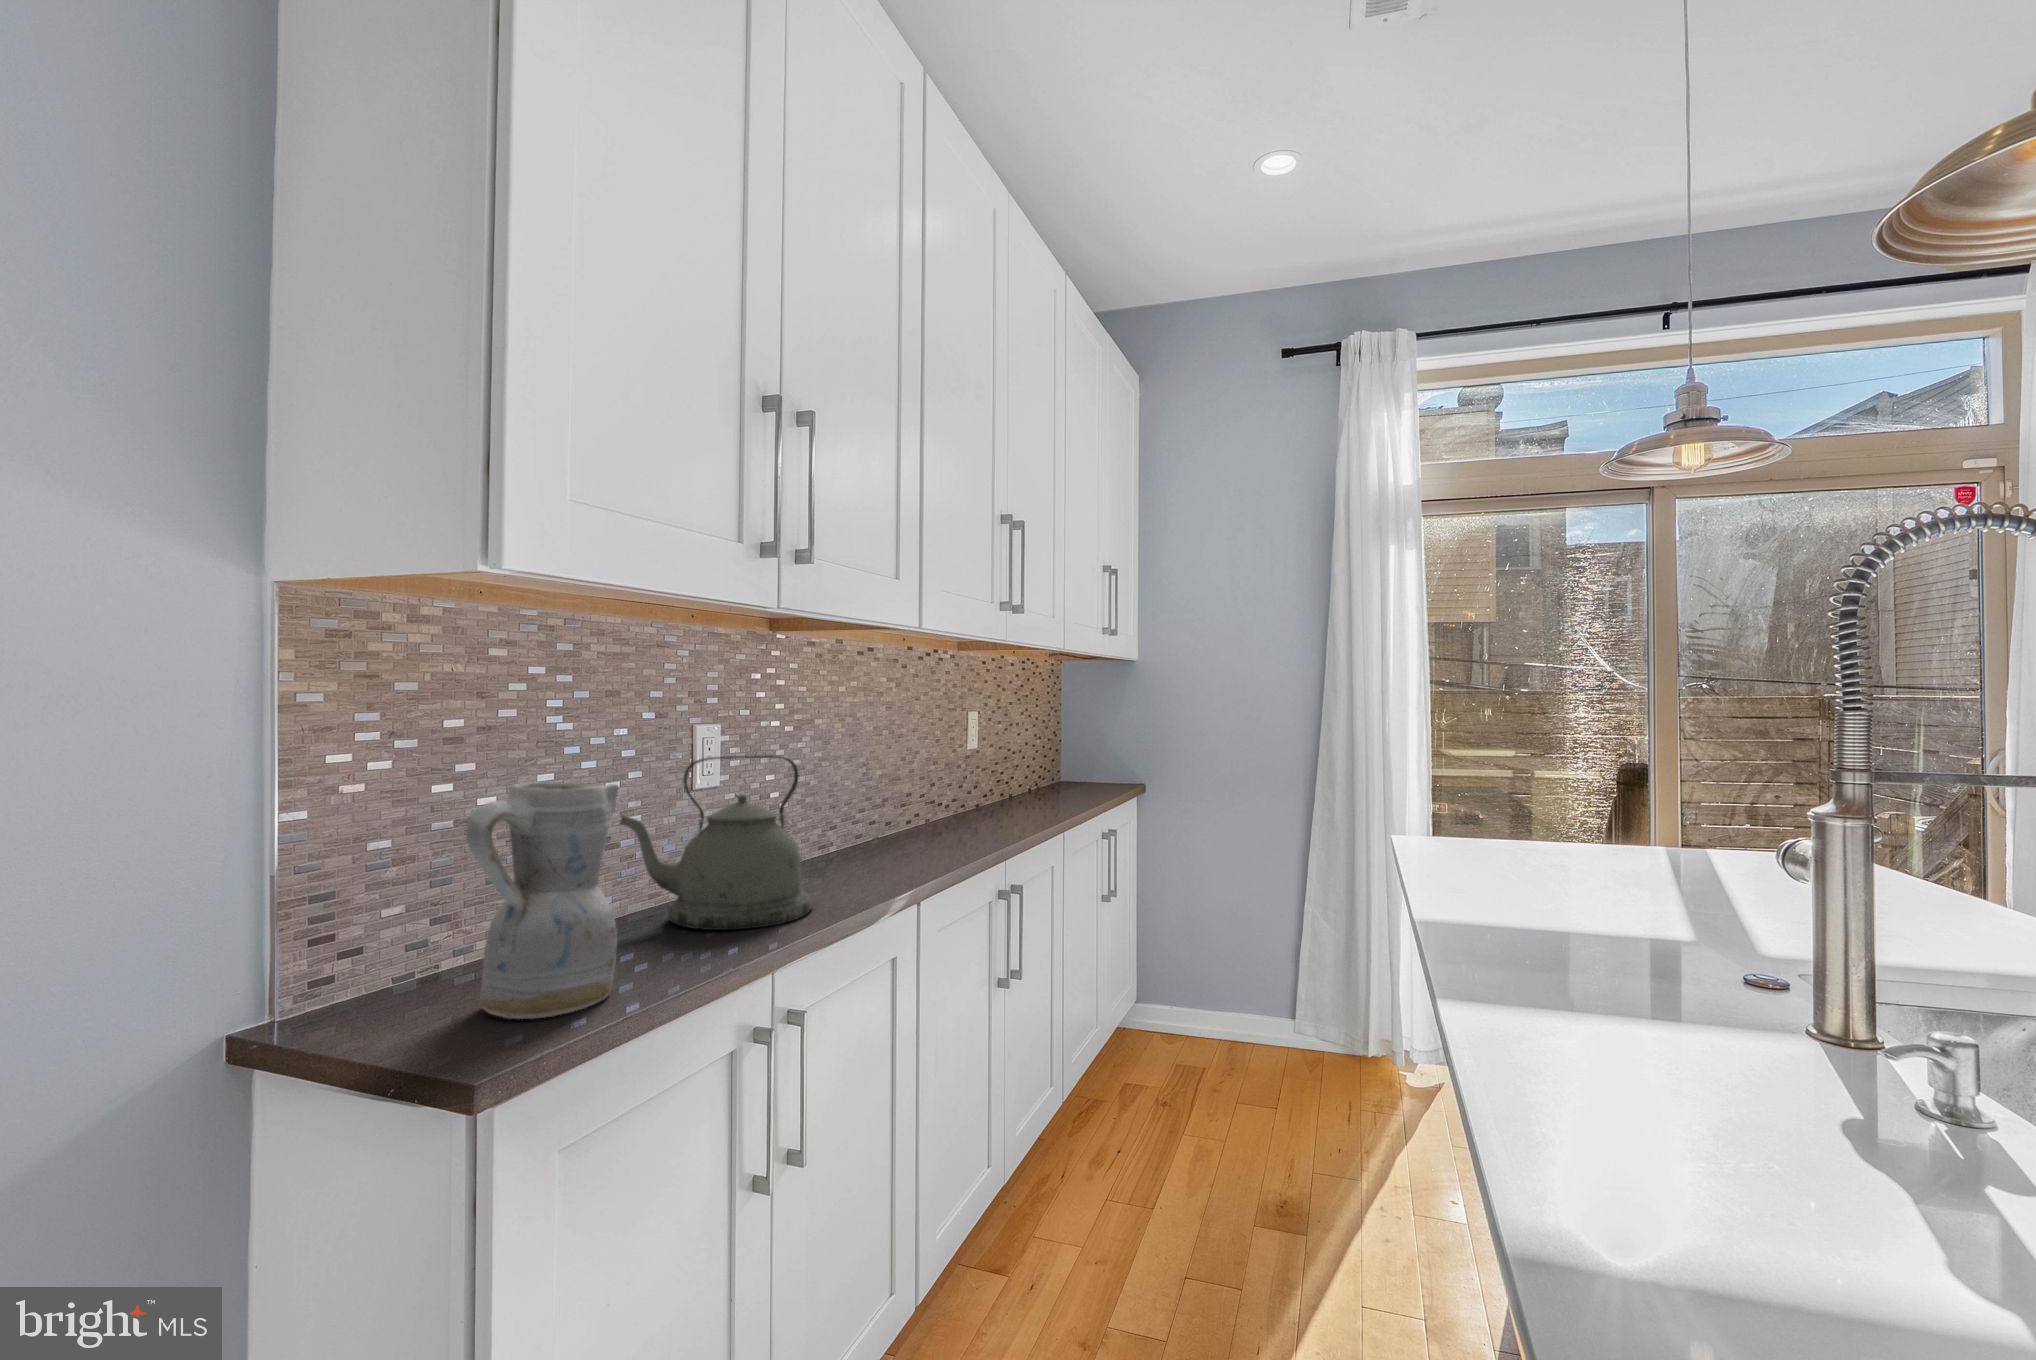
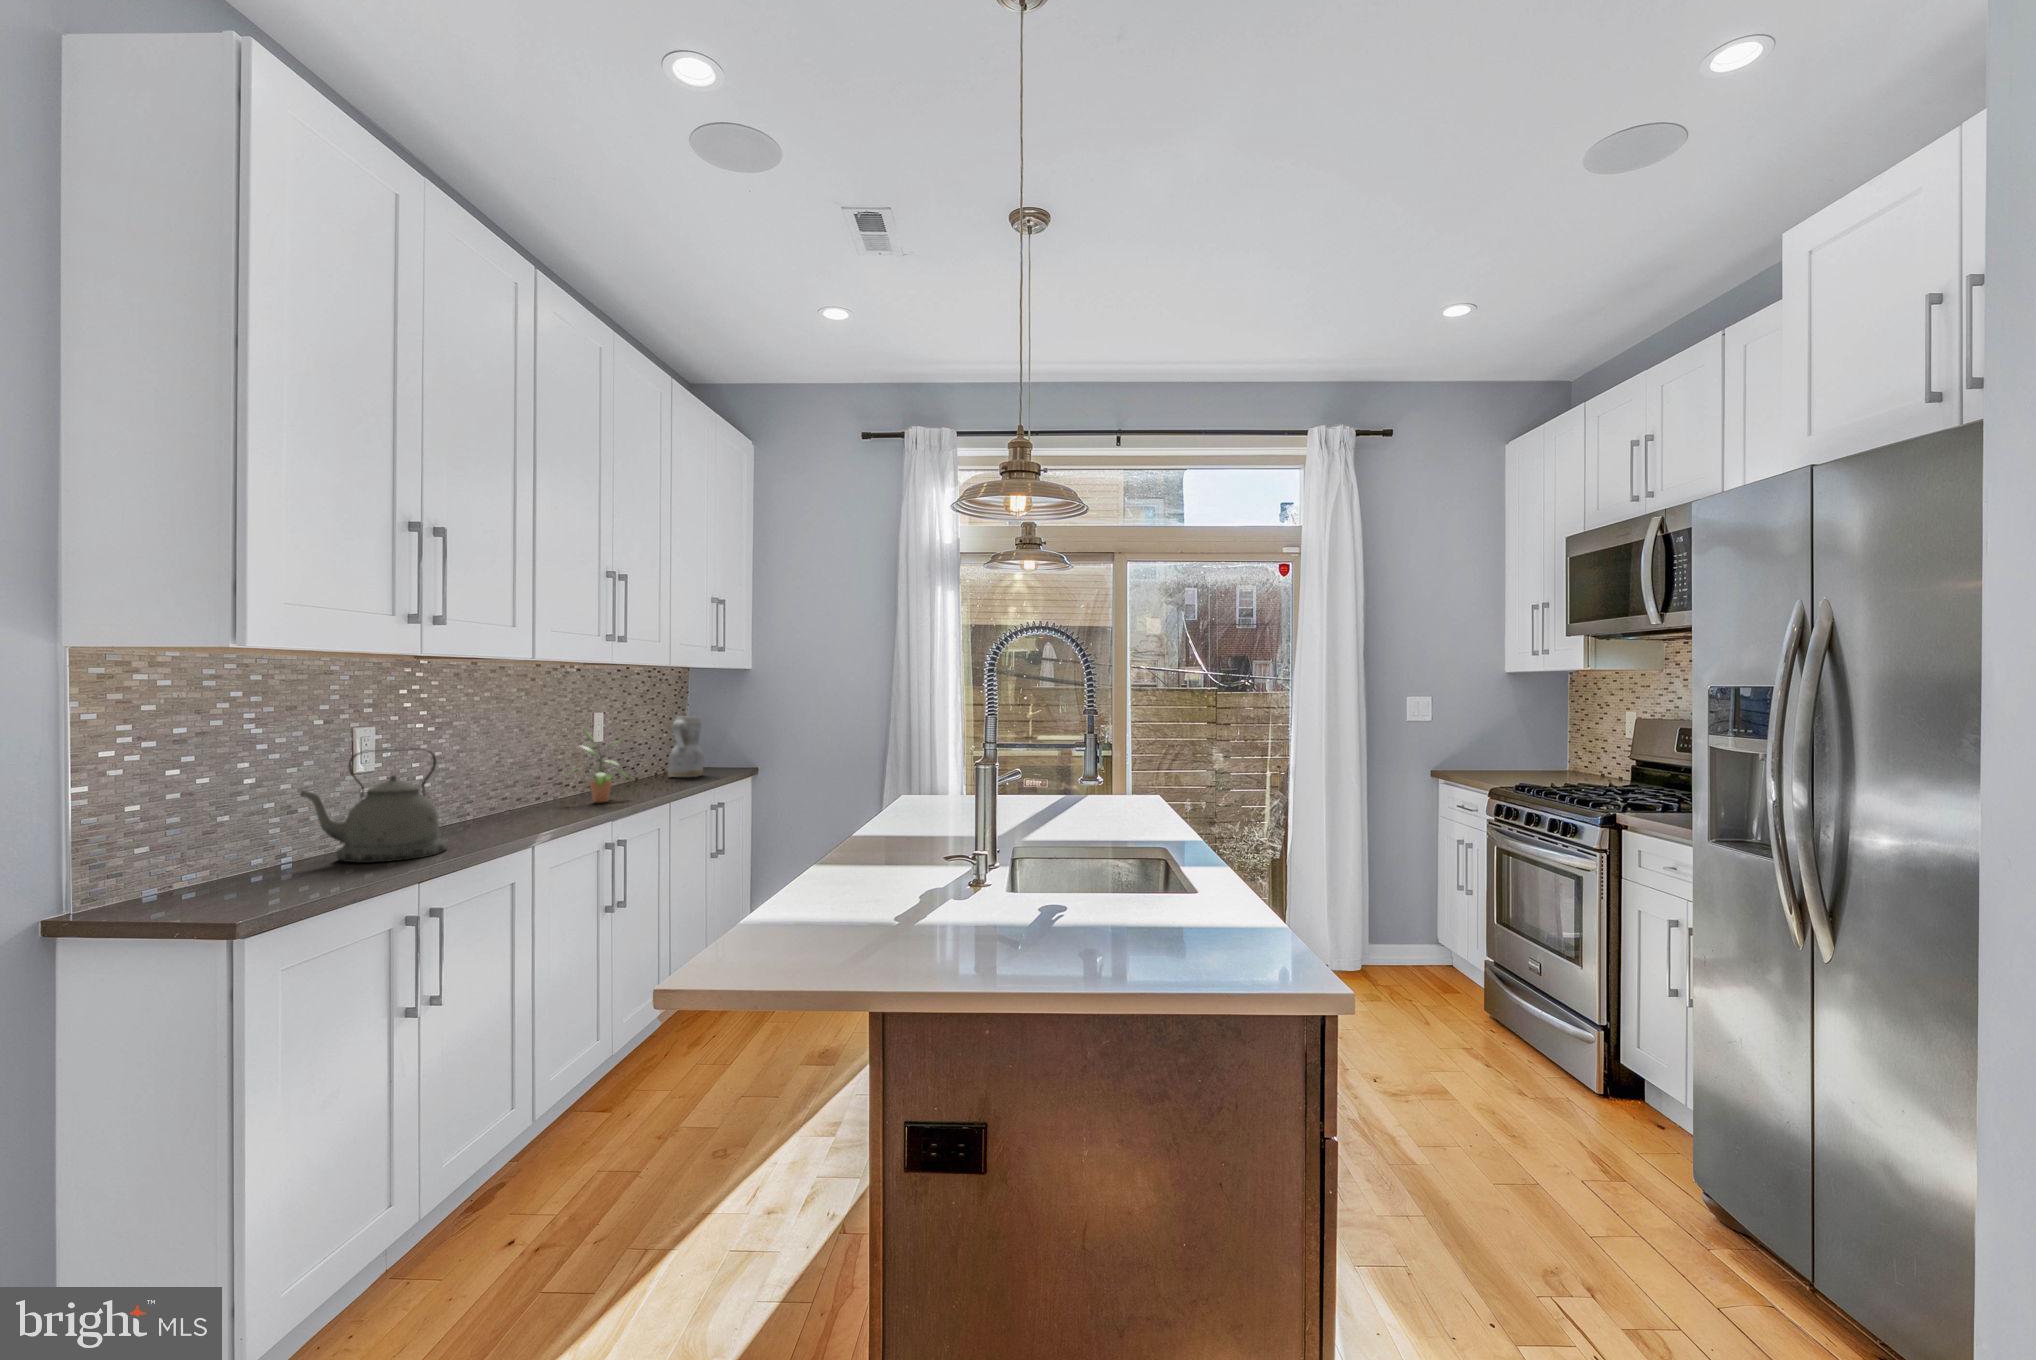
potted plant: none [937,728,1022,830] -> present [582,729,628,802]
ceramic pitcher: present [466,782,619,1019] -> present [668,716,703,777]

